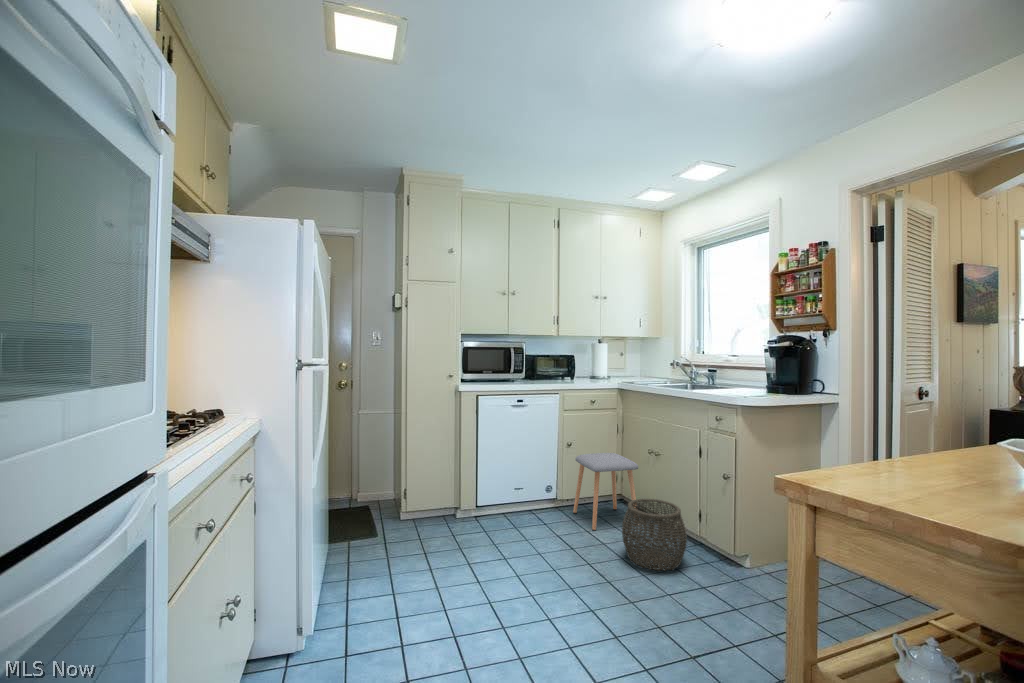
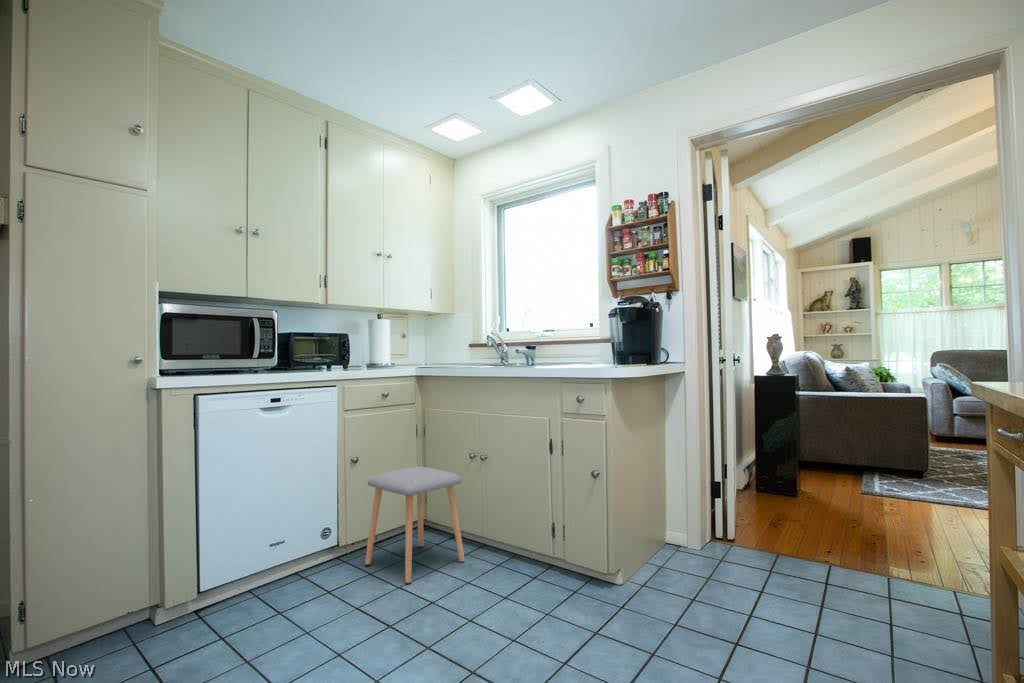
woven basket: present [622,499,687,571] -> none [465,518,554,620]

